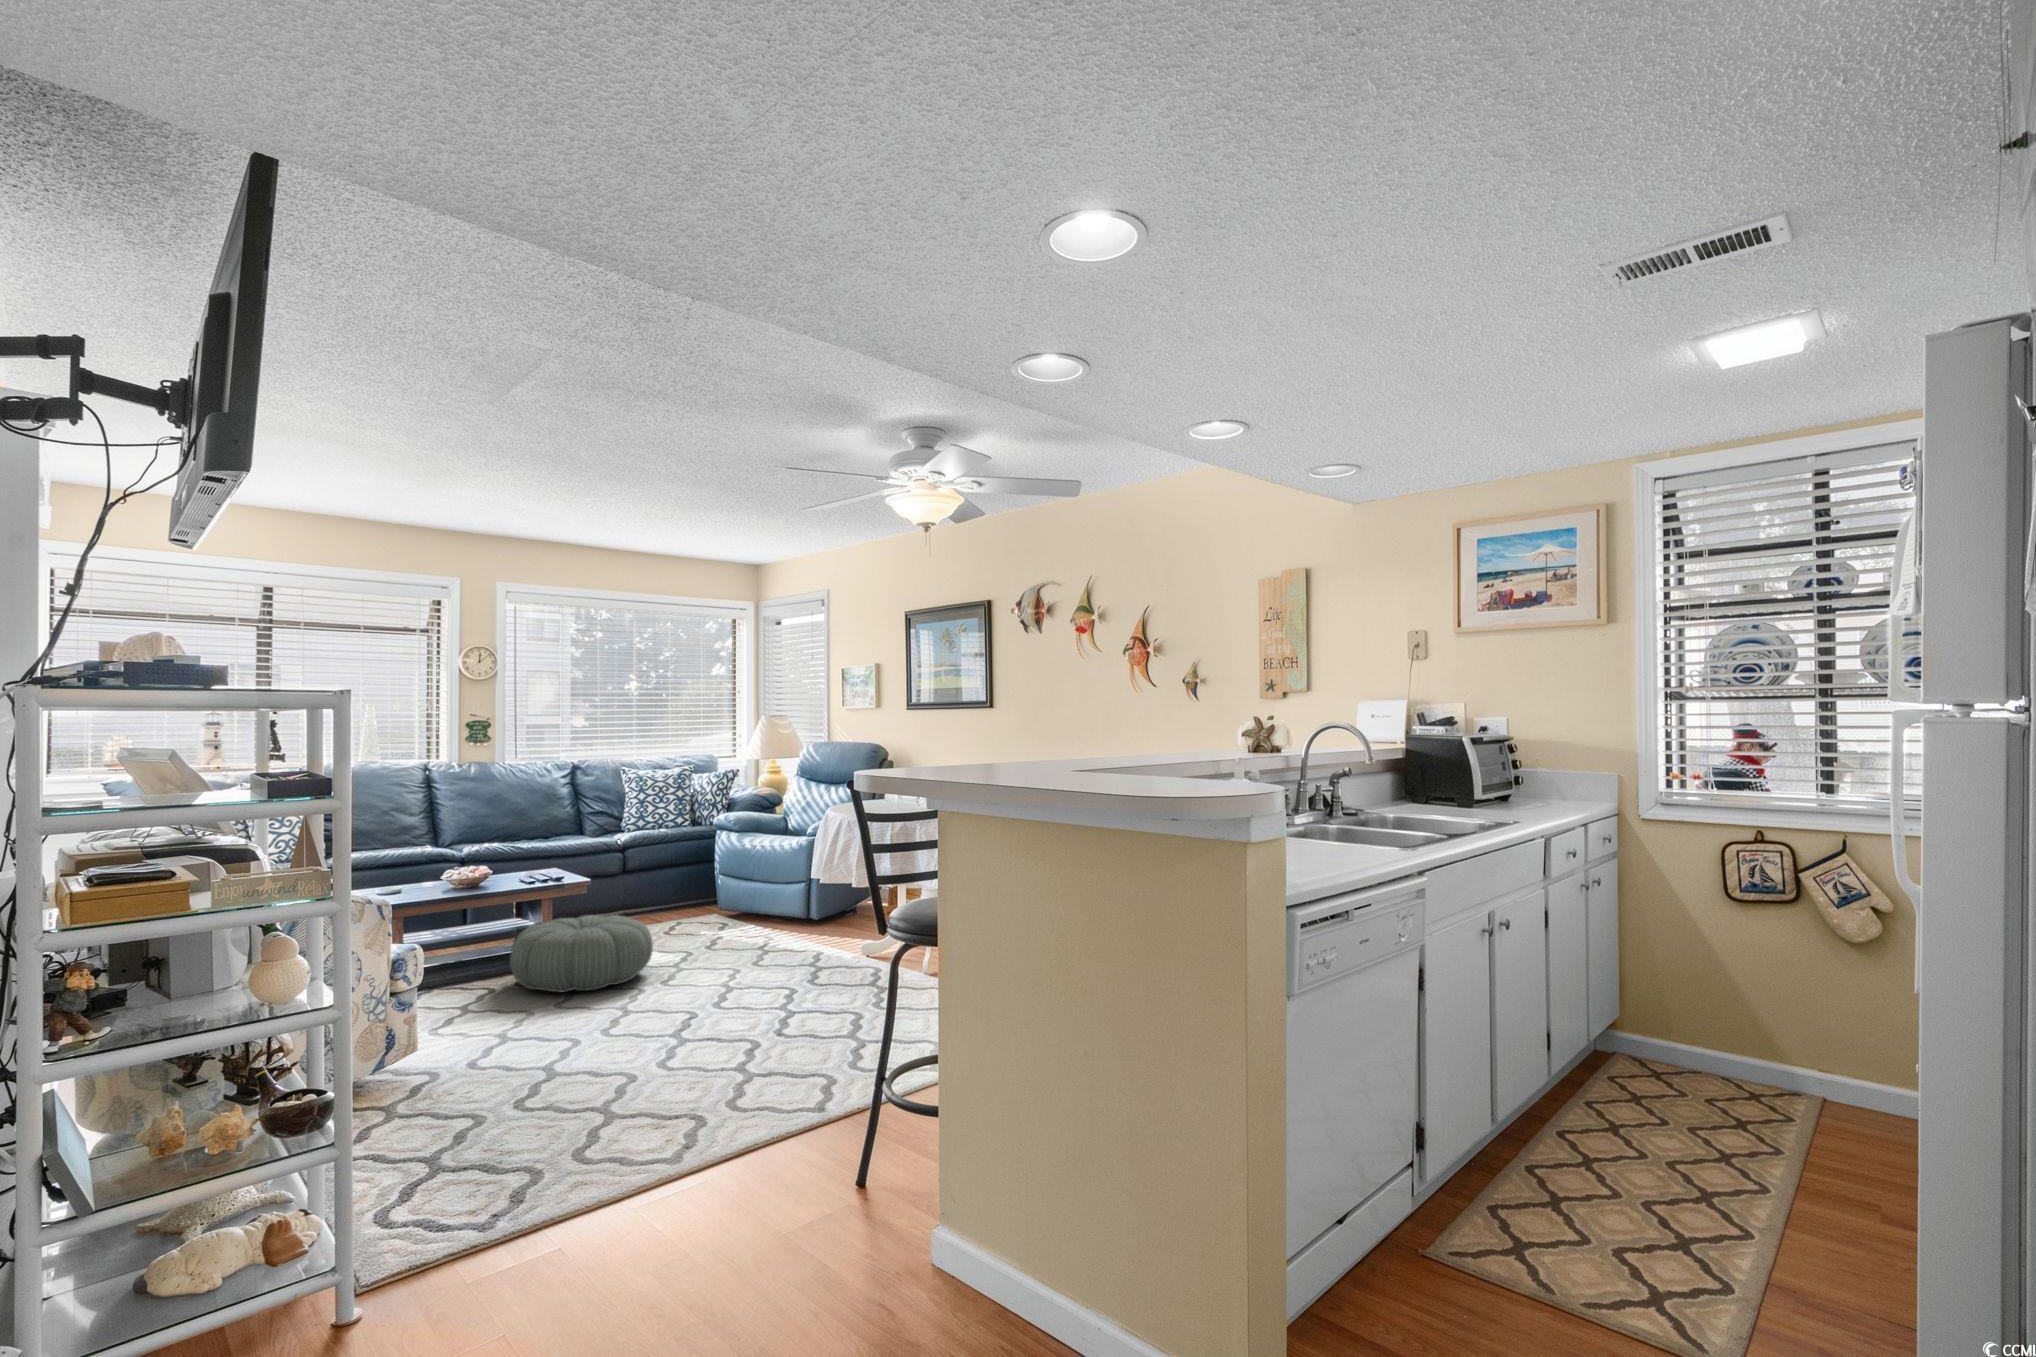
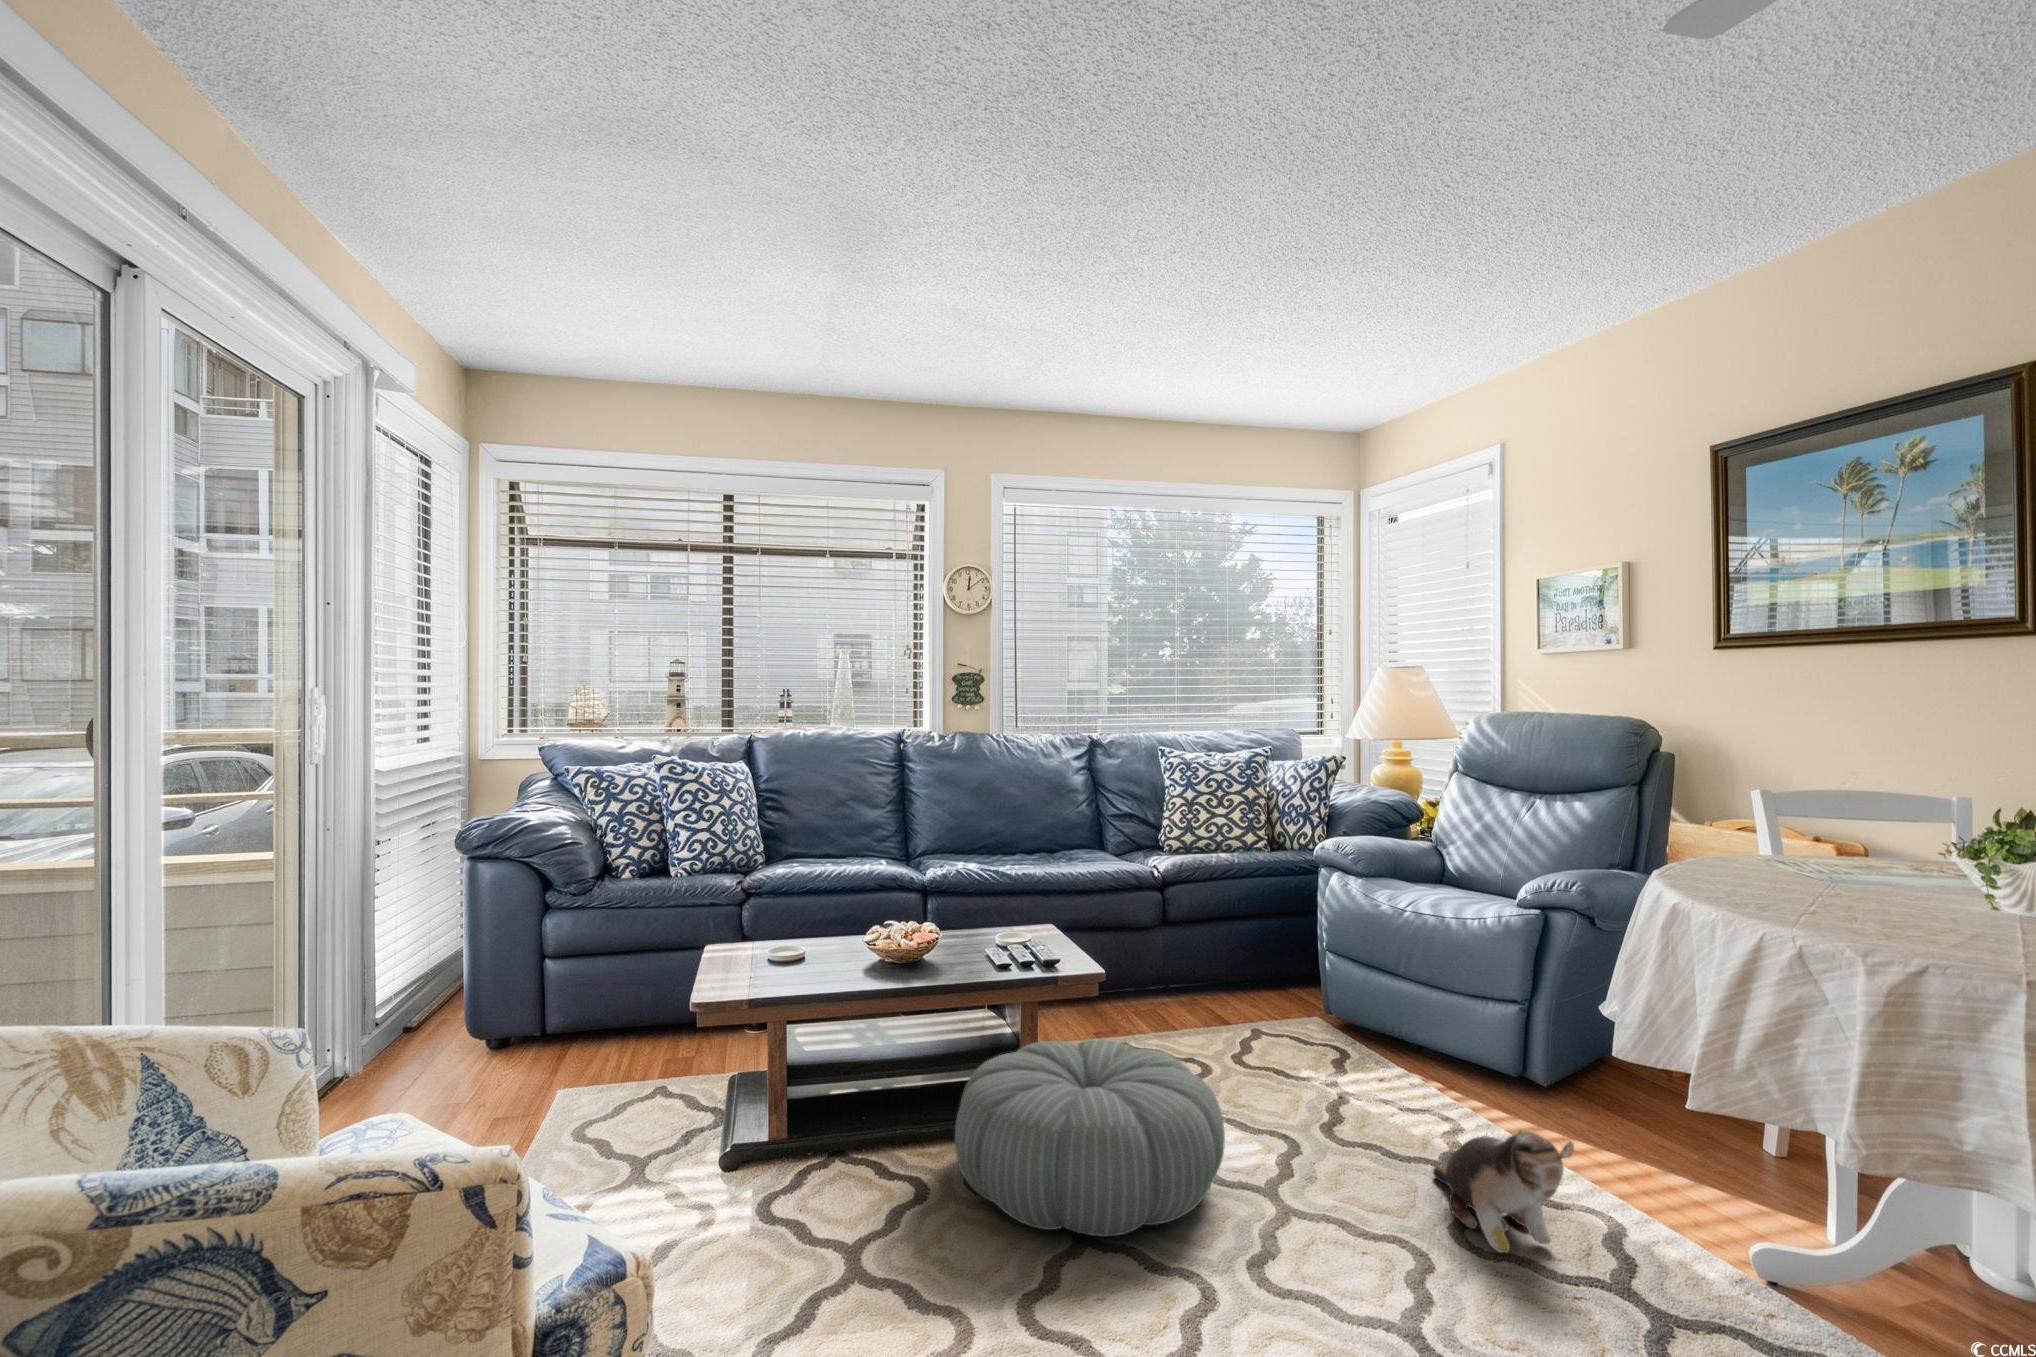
plush toy: none [753,917,798,971] -> present [1433,1130,1574,1253]

